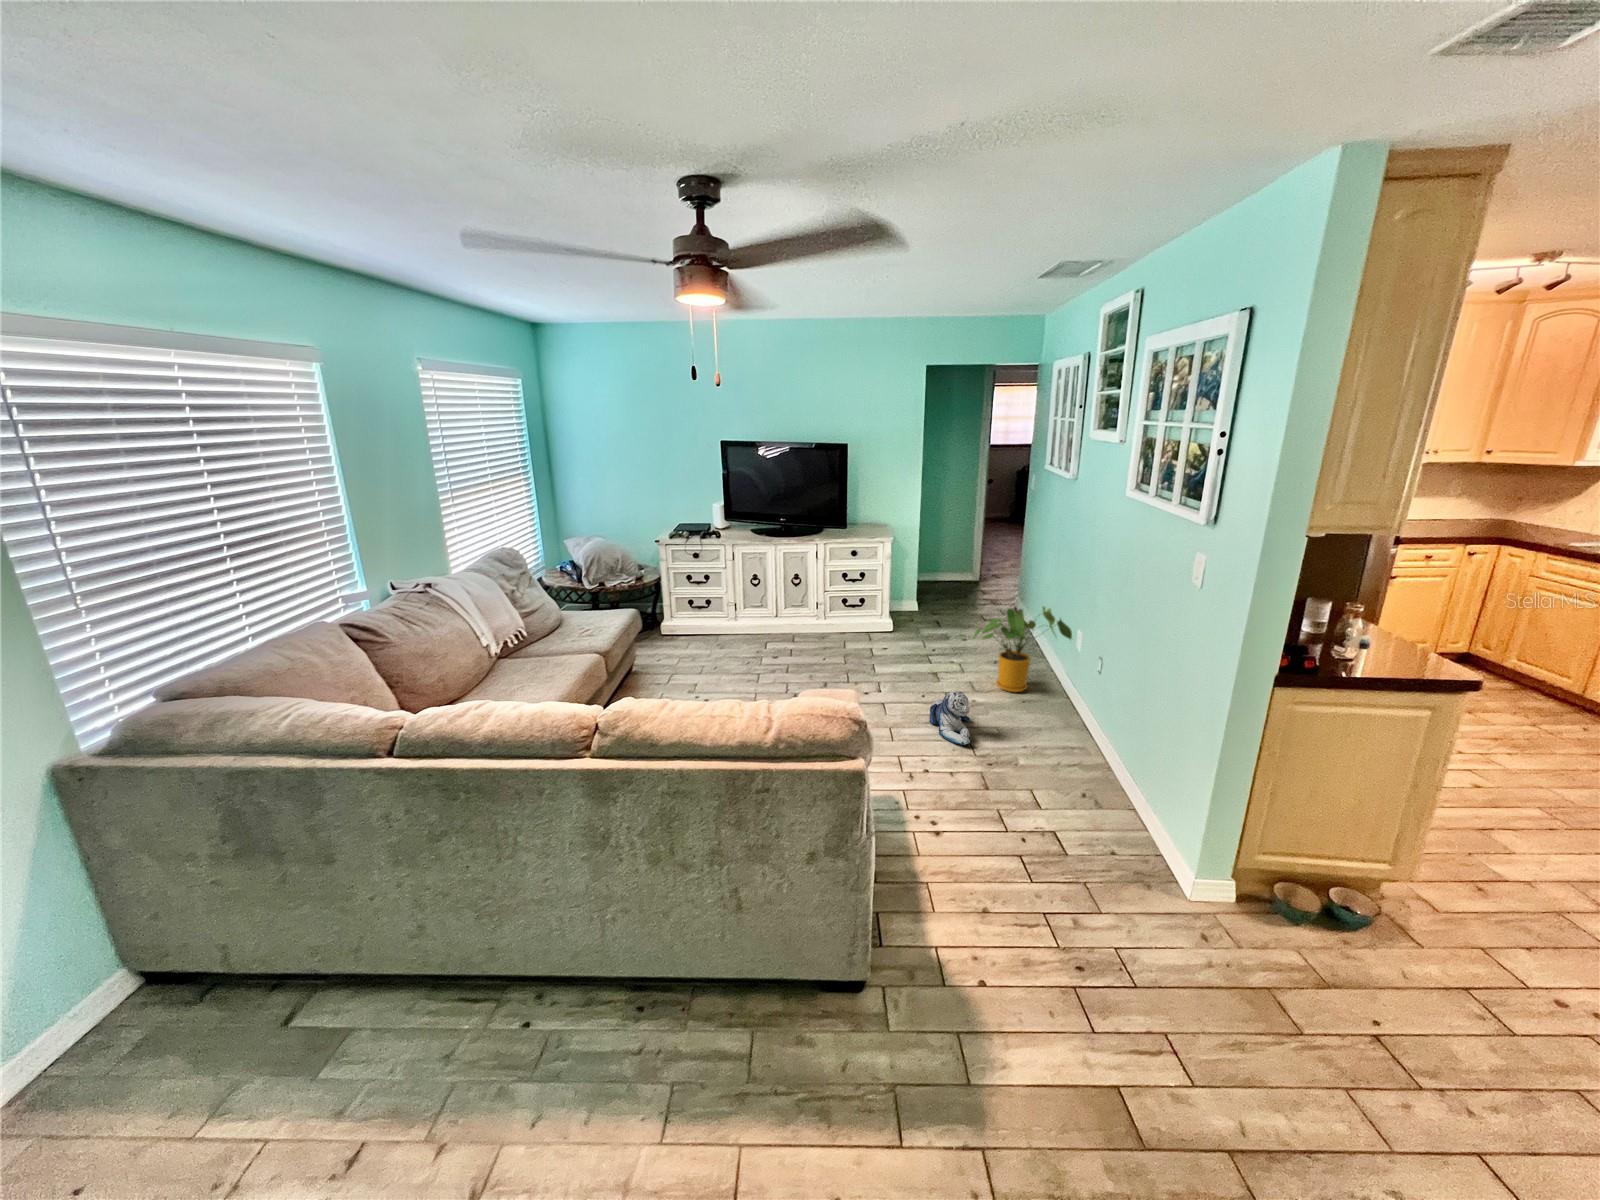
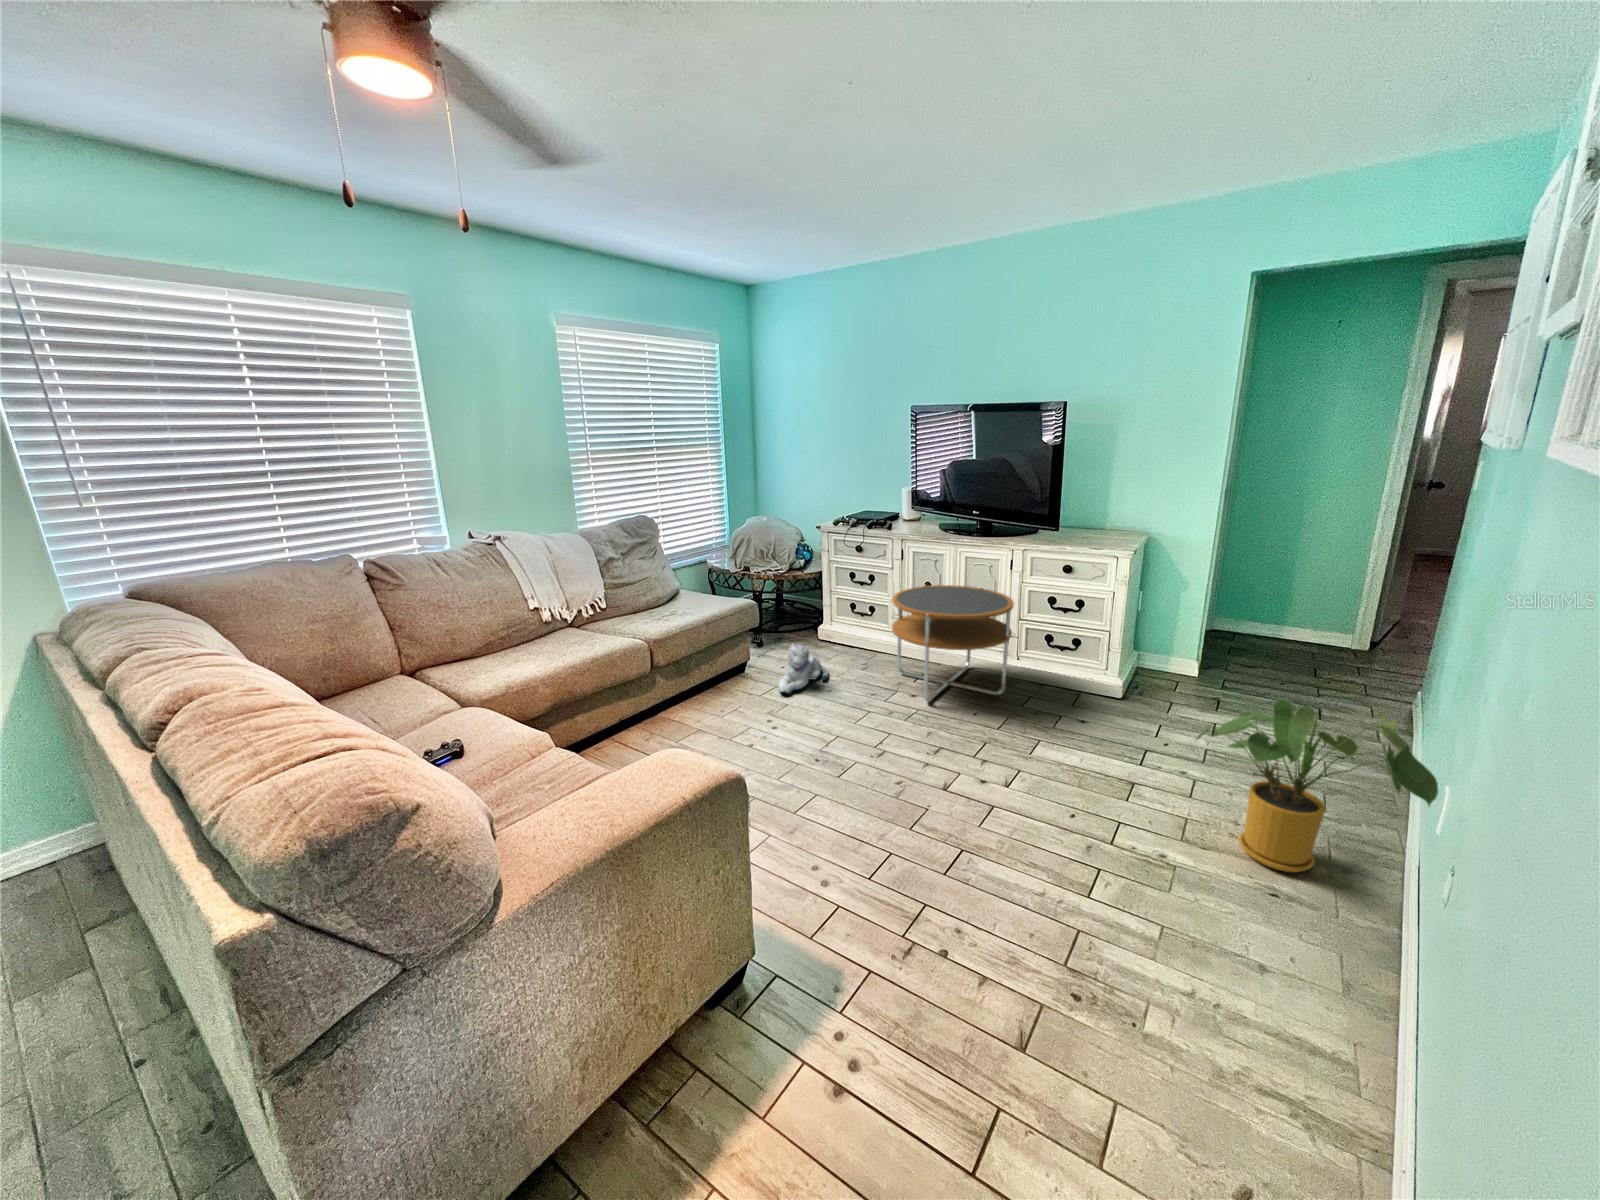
side table: none [749,574,835,660] -> present [892,585,1014,702]
plush toy: present [929,692,970,746] -> present [779,644,828,693]

